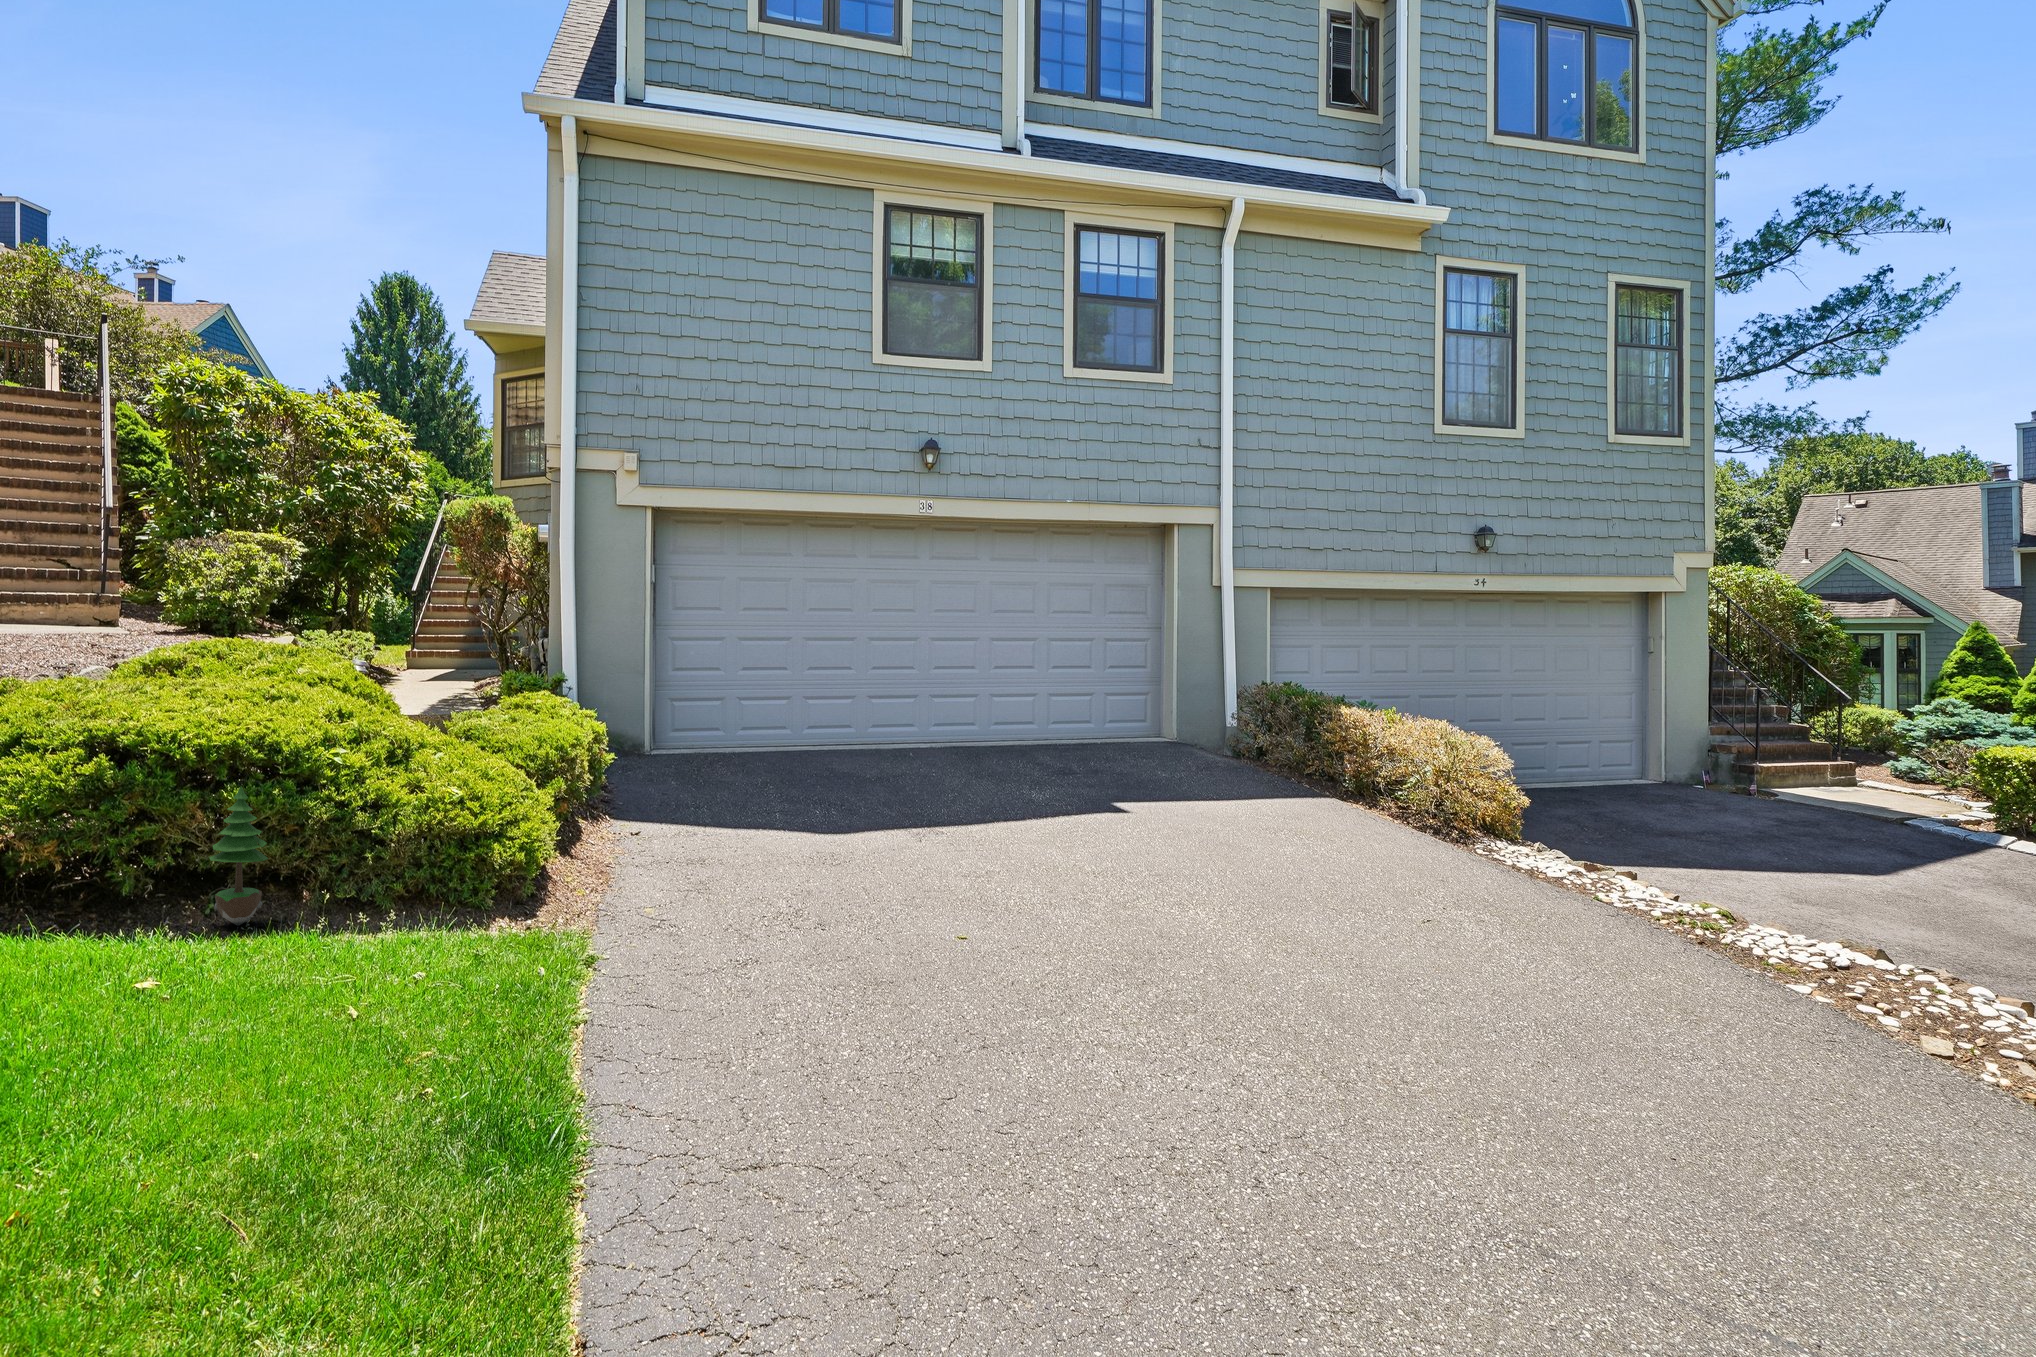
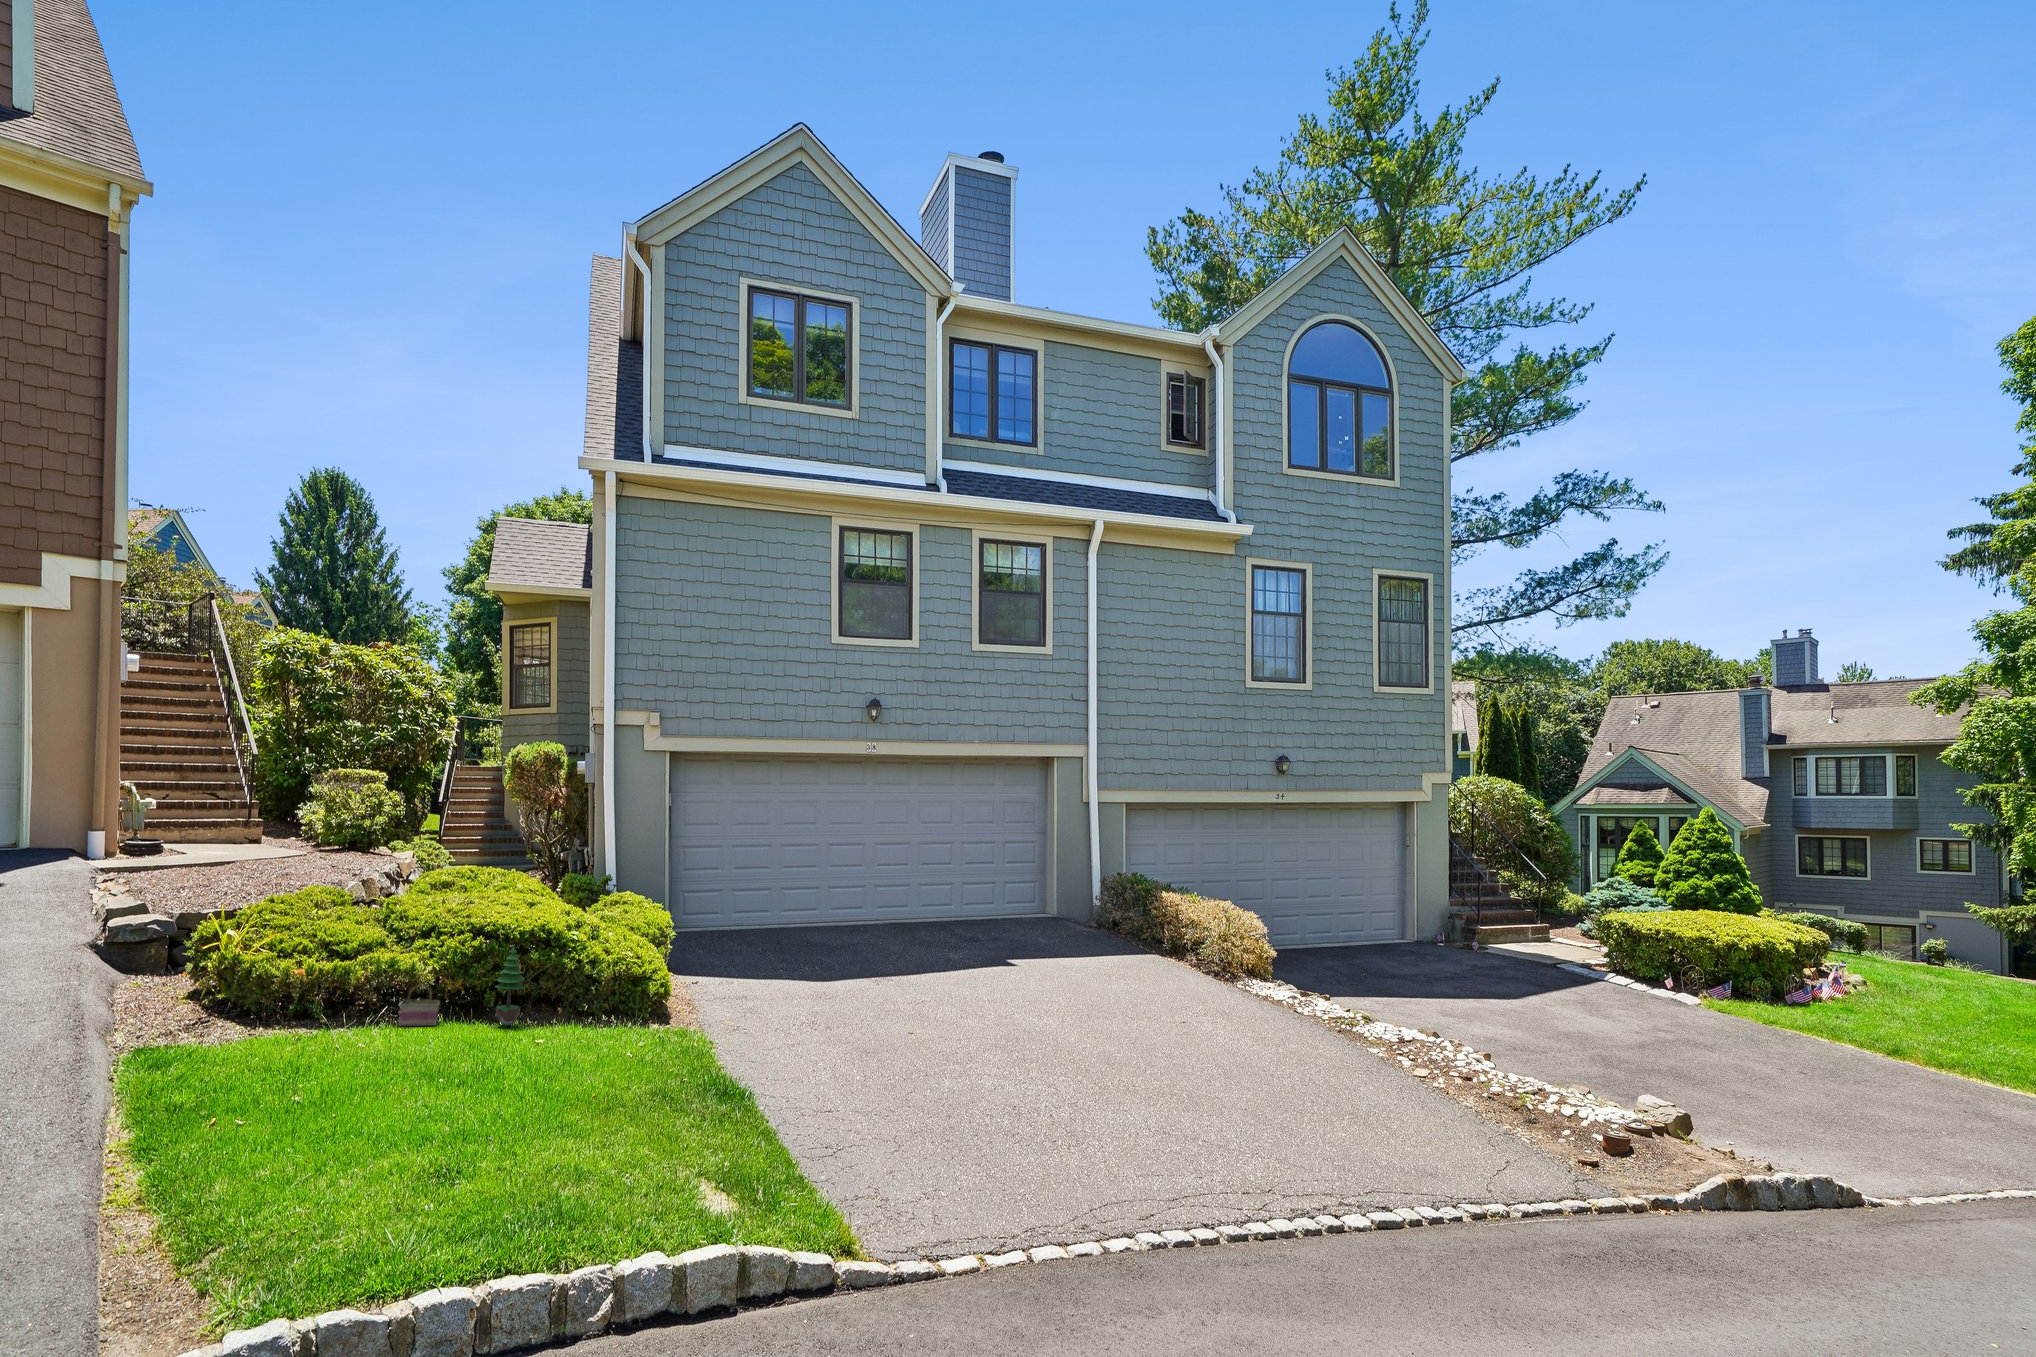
basket: none [36,847,123,927] -> present [399,985,439,1026]

